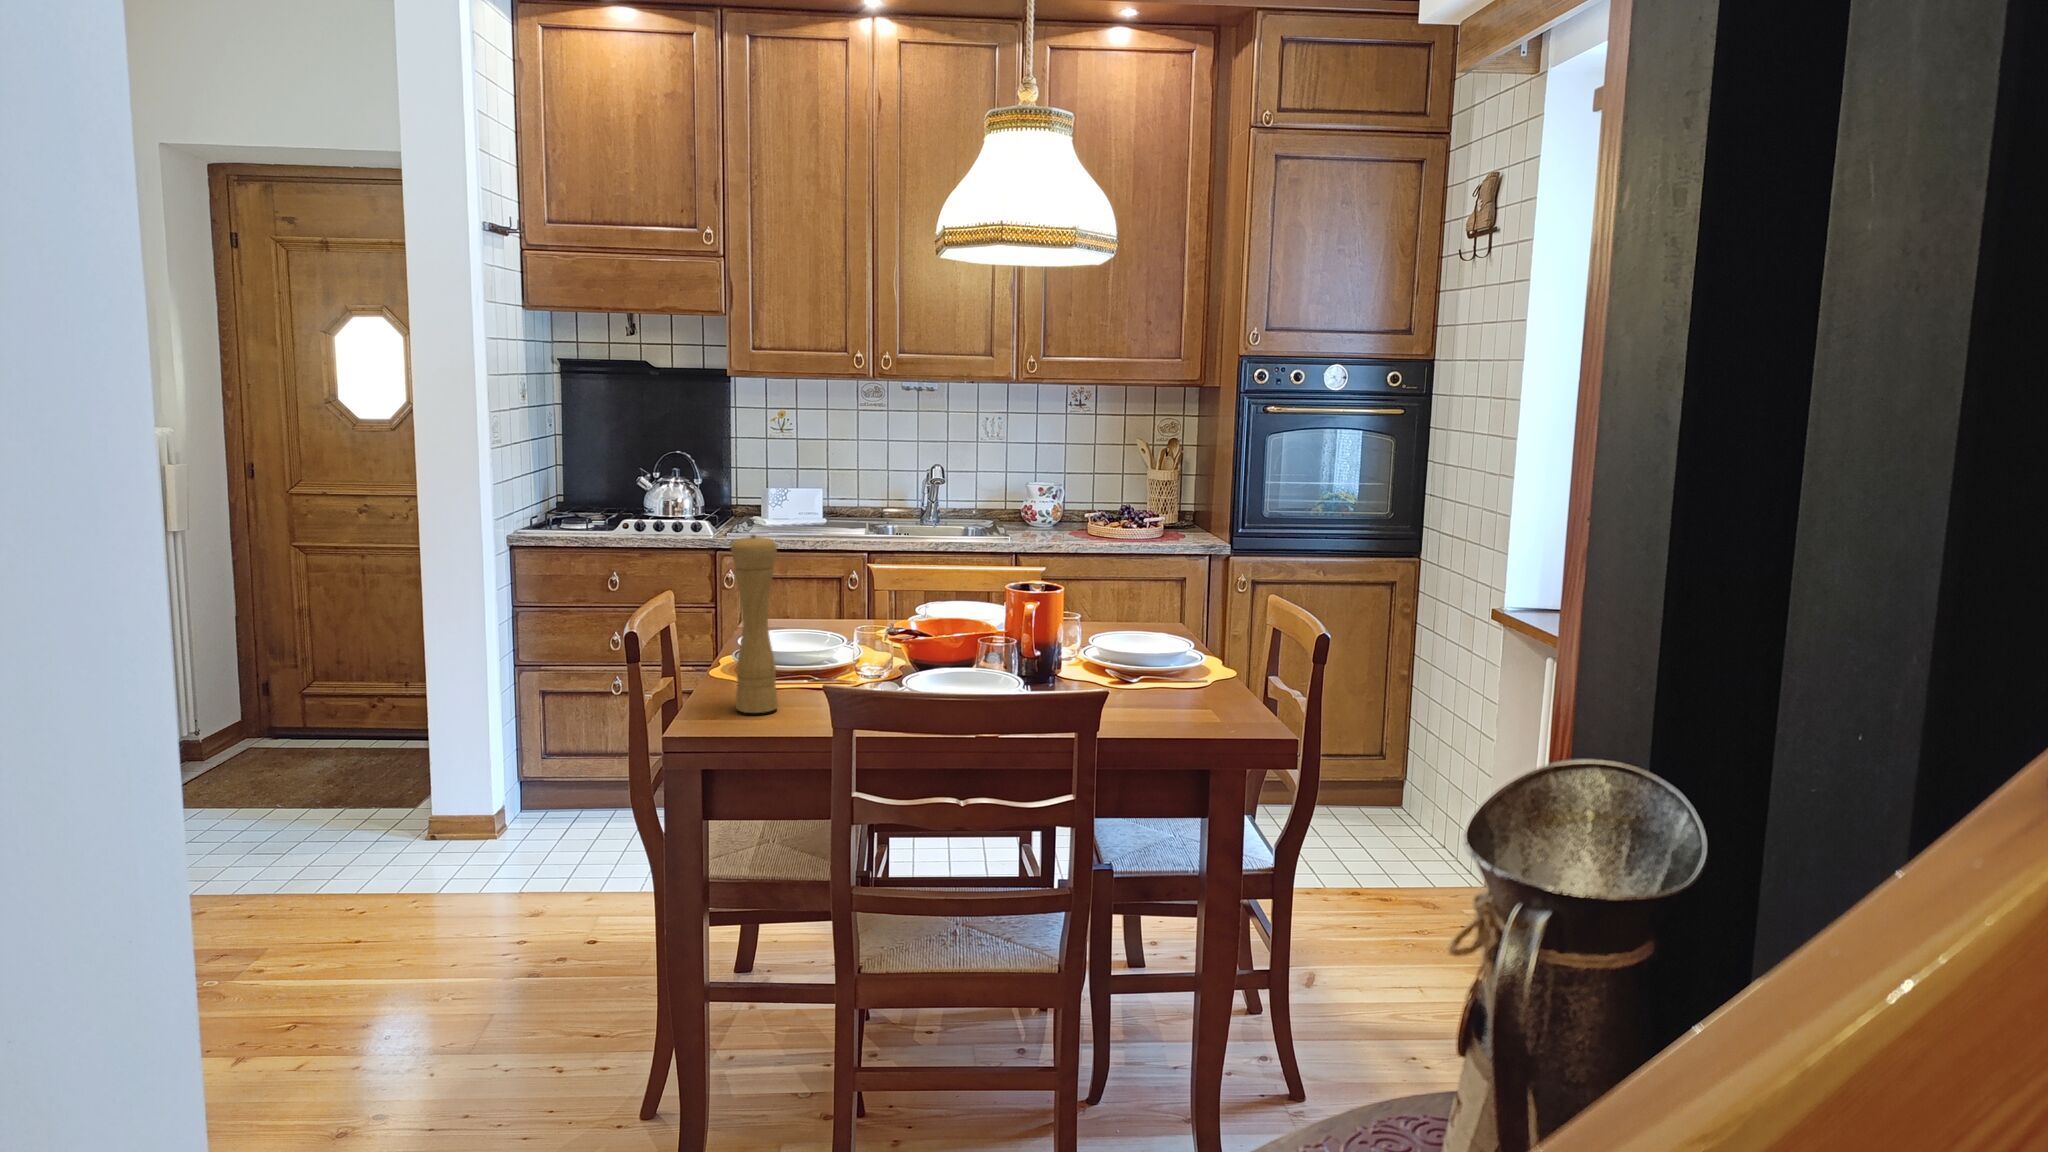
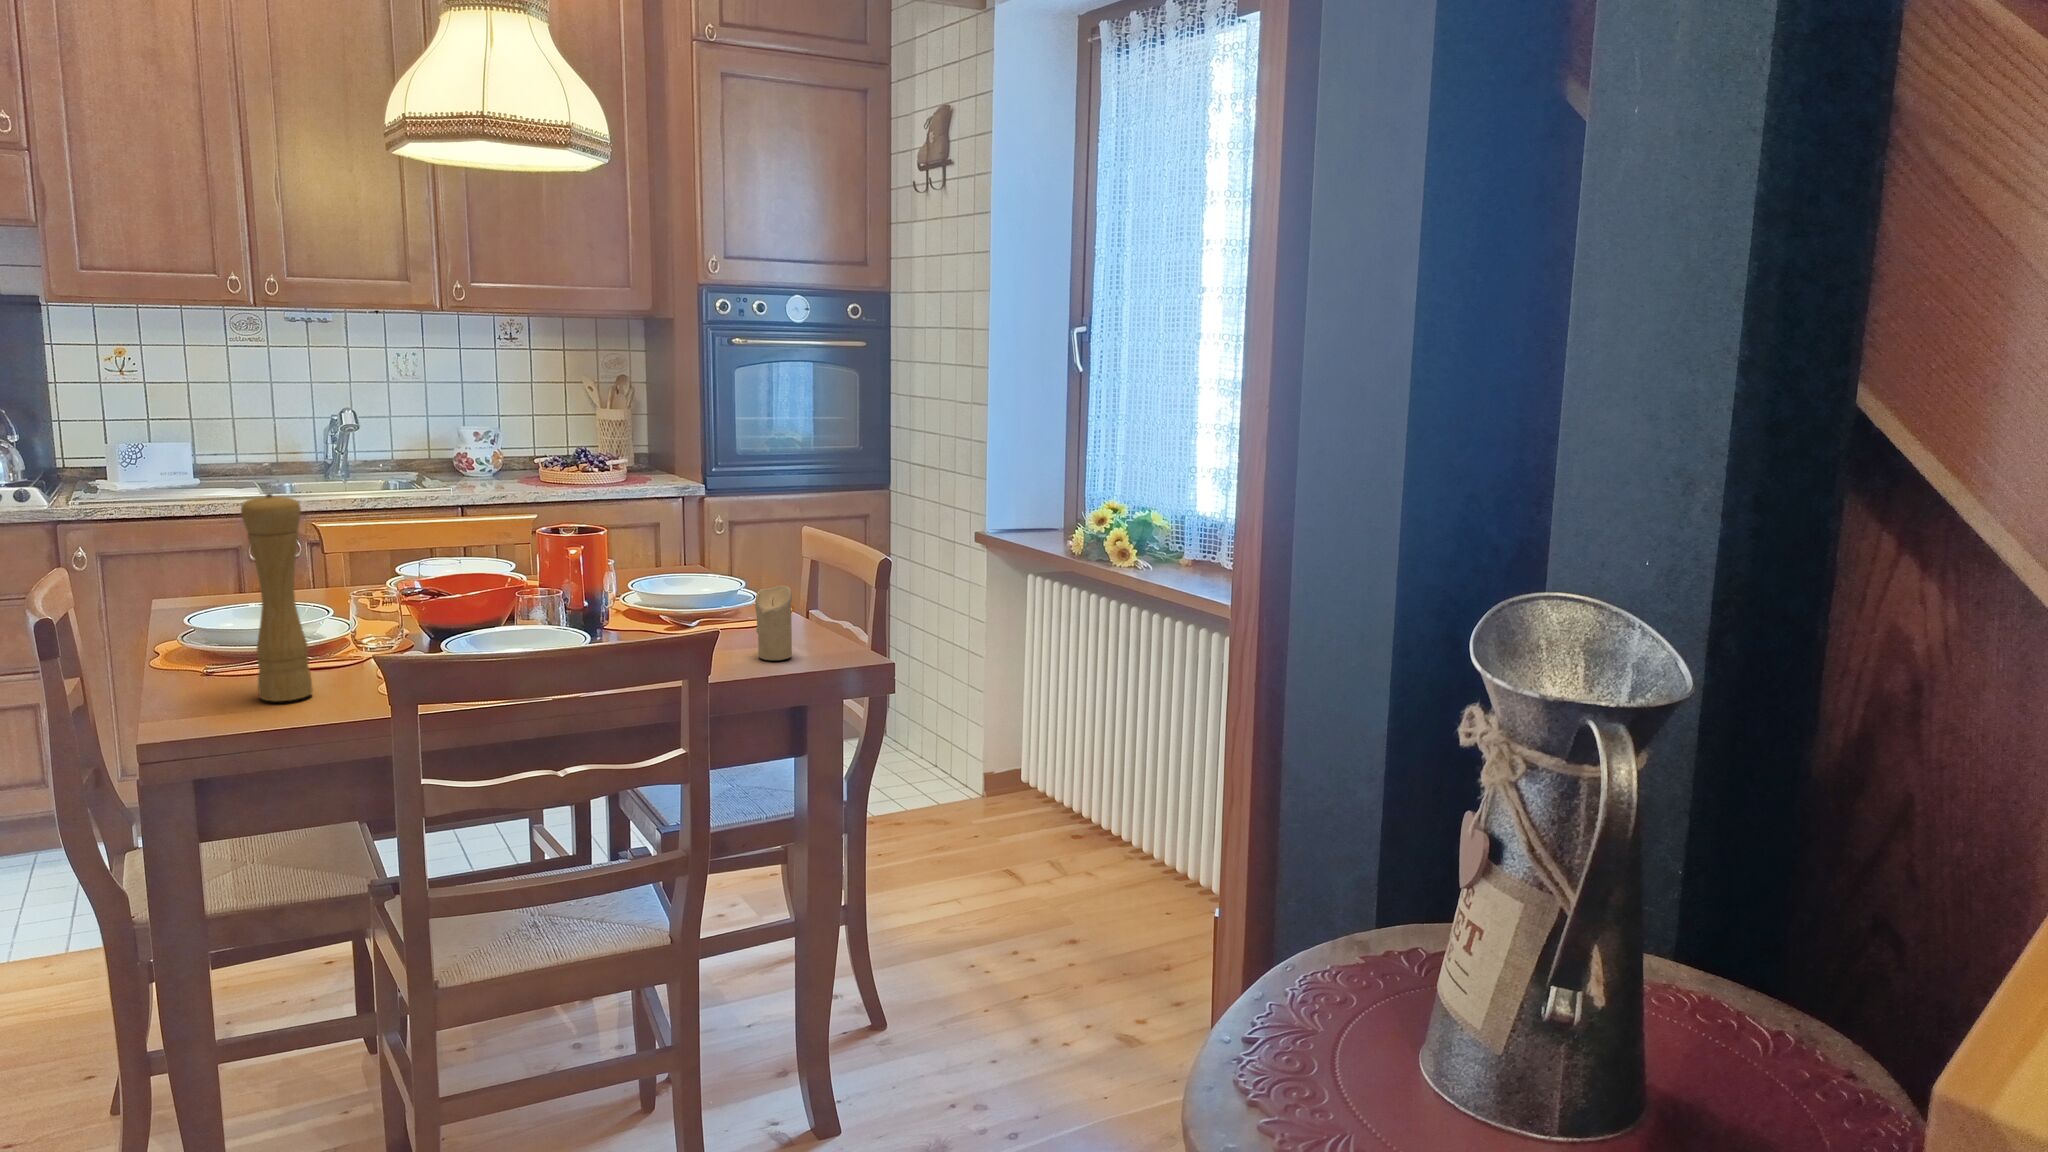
candle: none [1173,652,1210,726] -> present [755,586,792,660]

